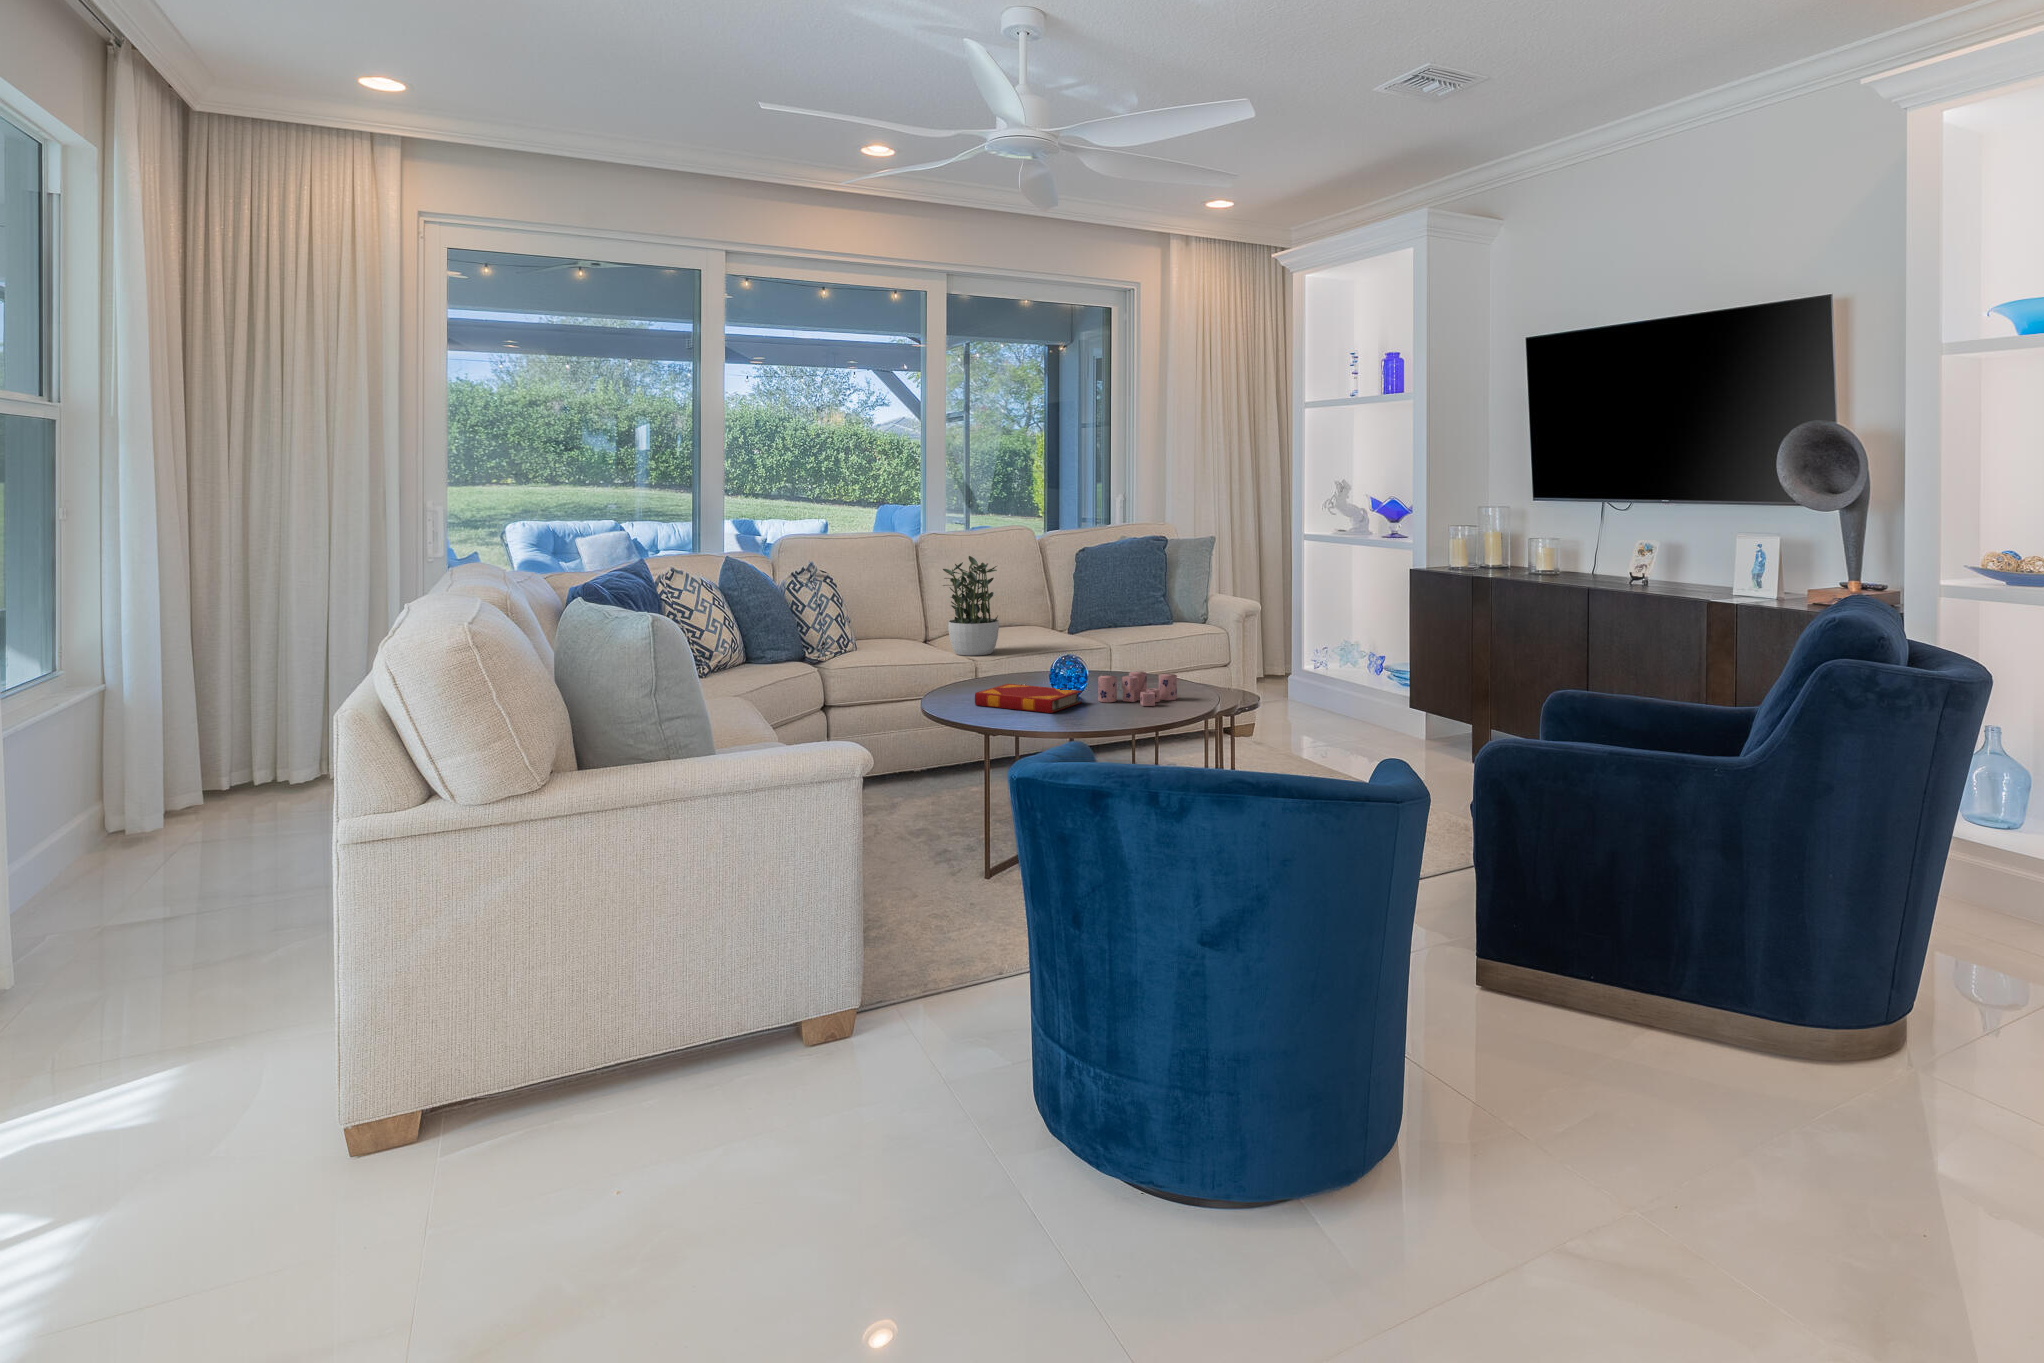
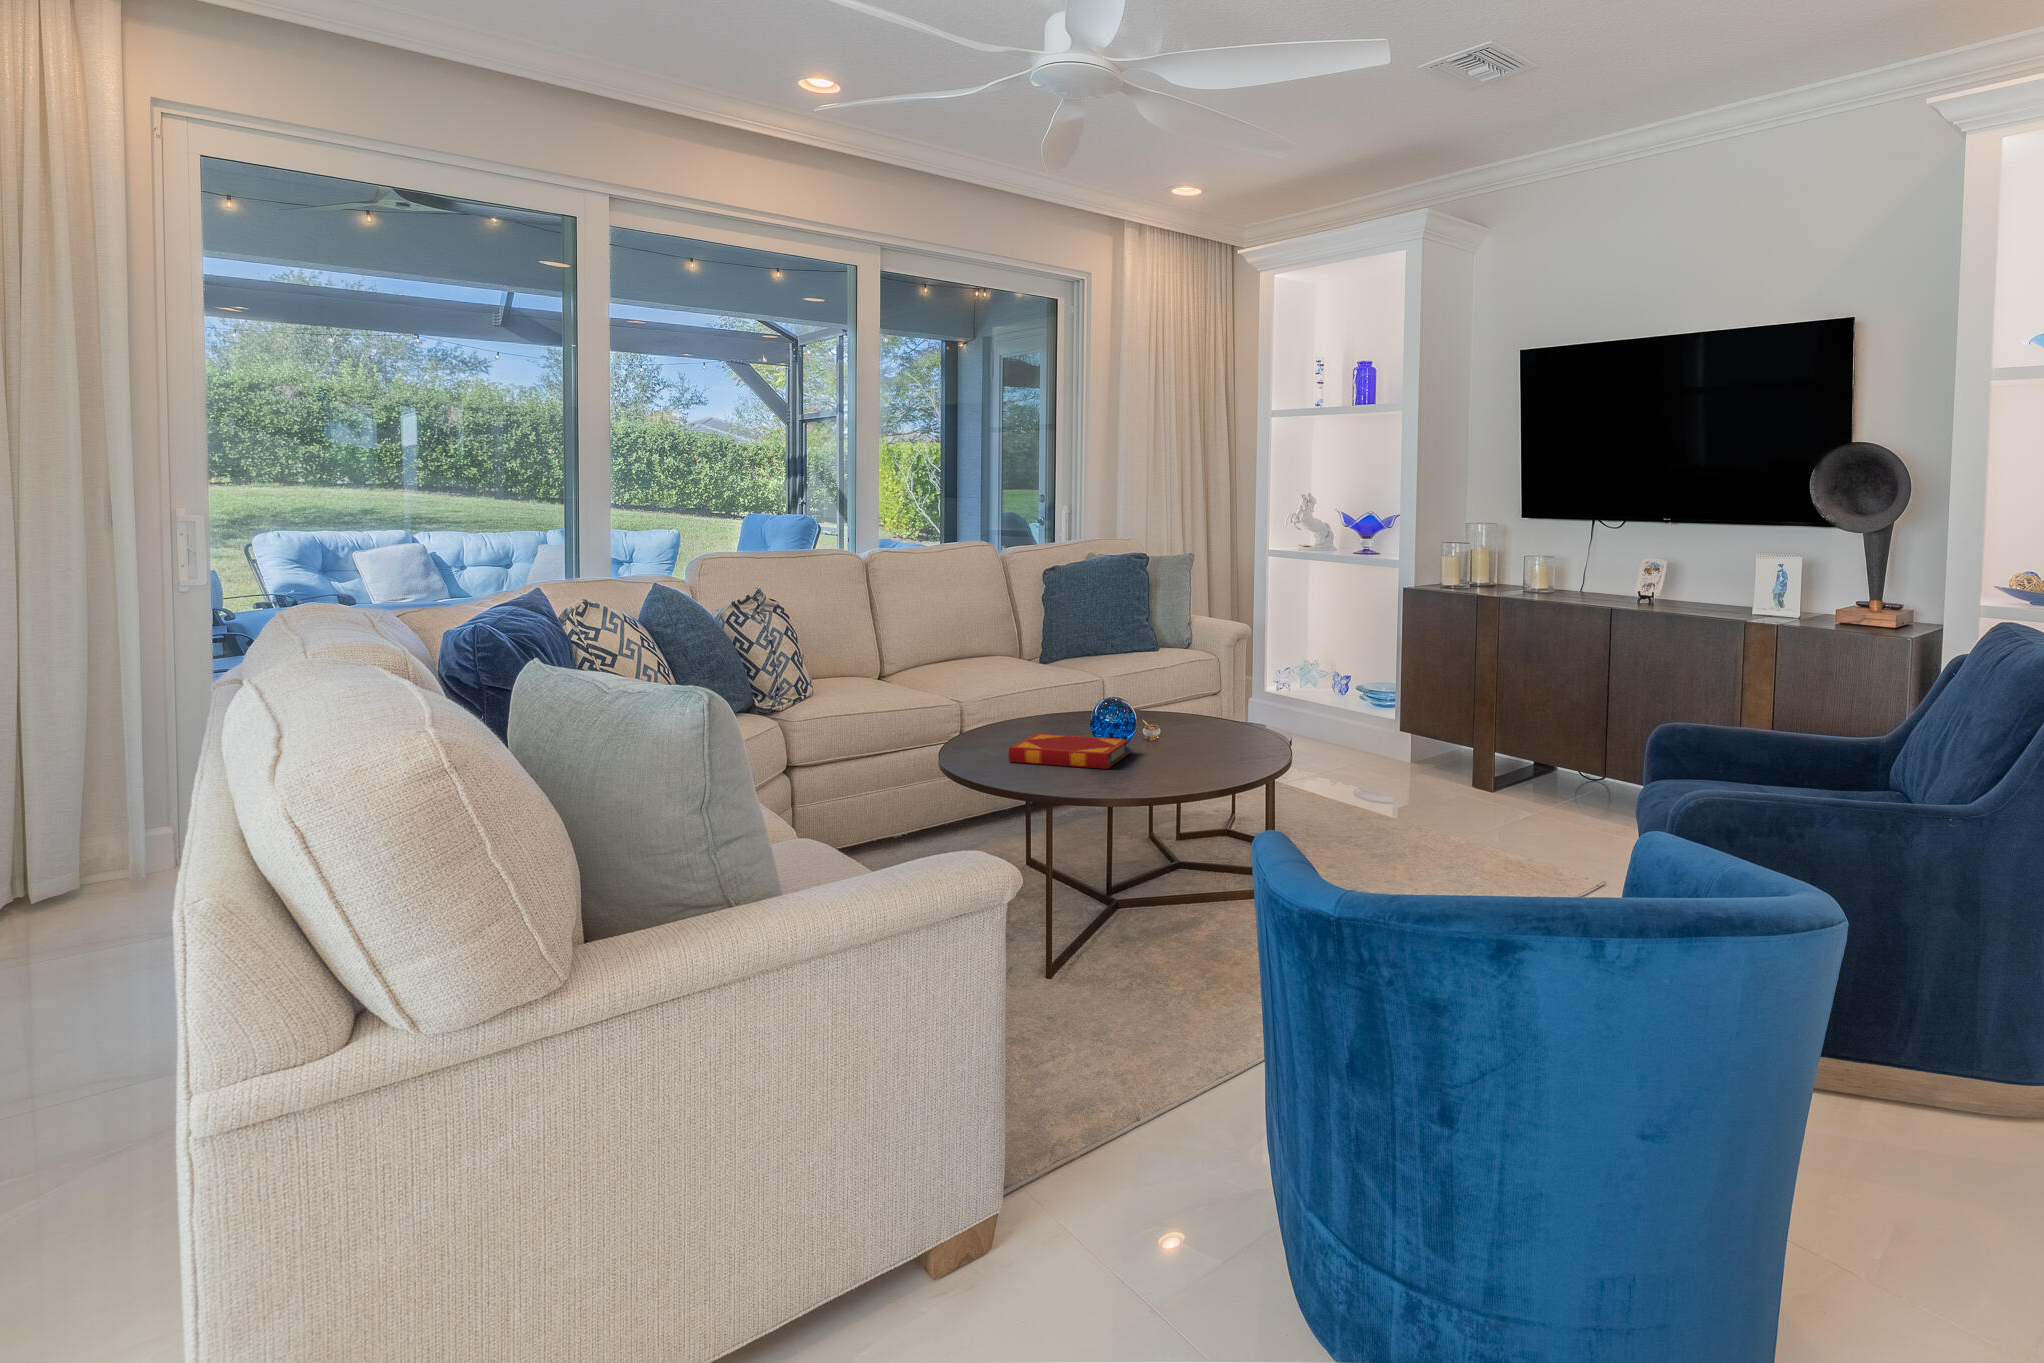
potted plant: present [943,556,999,655] -> none [911,580,978,695]
candle: present [1098,671,1177,706] -> none [1147,714,1231,755]

